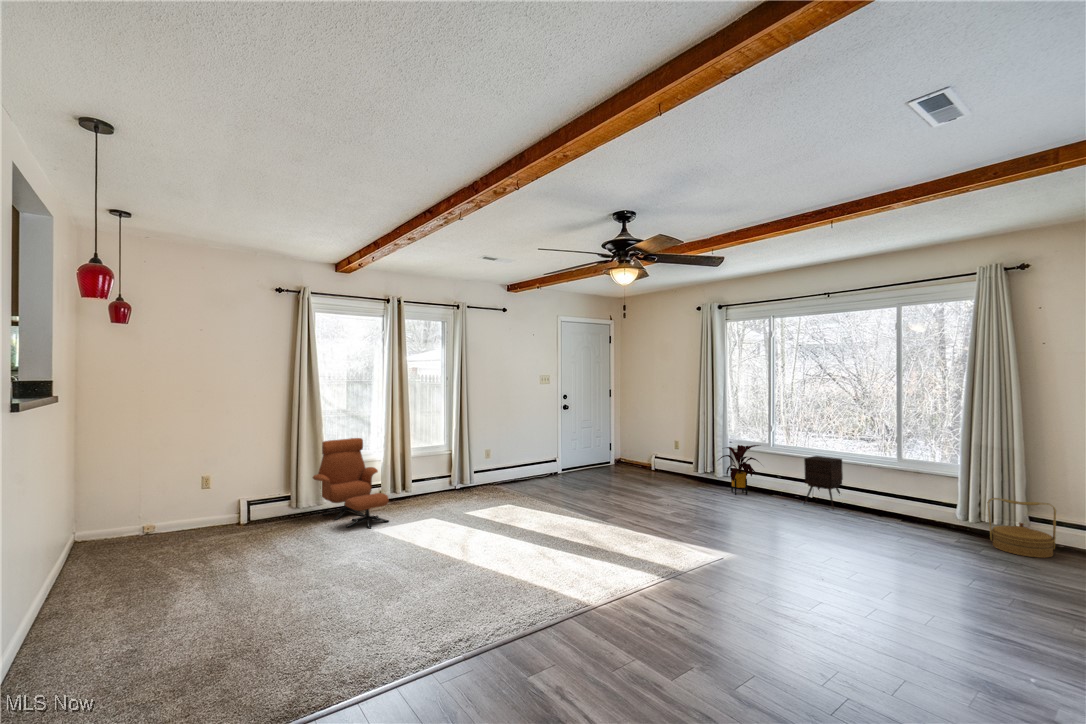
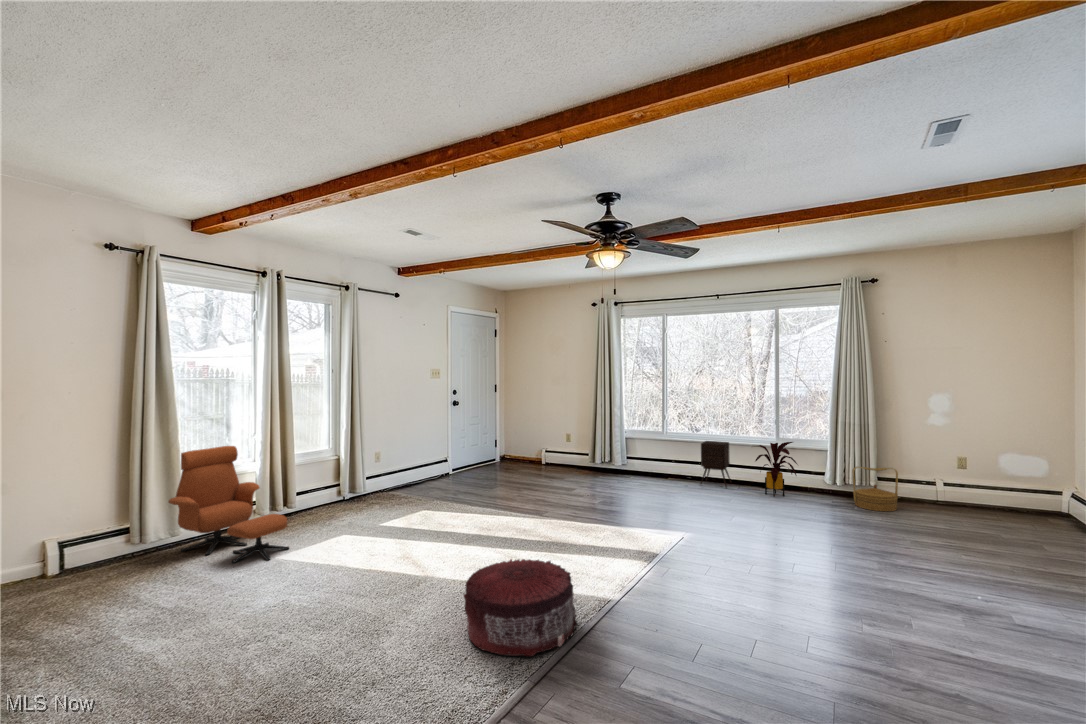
house plant: present [720,445,759,495] -> present [755,442,797,497]
pouf: none [455,548,551,630] -> present [463,559,578,656]

